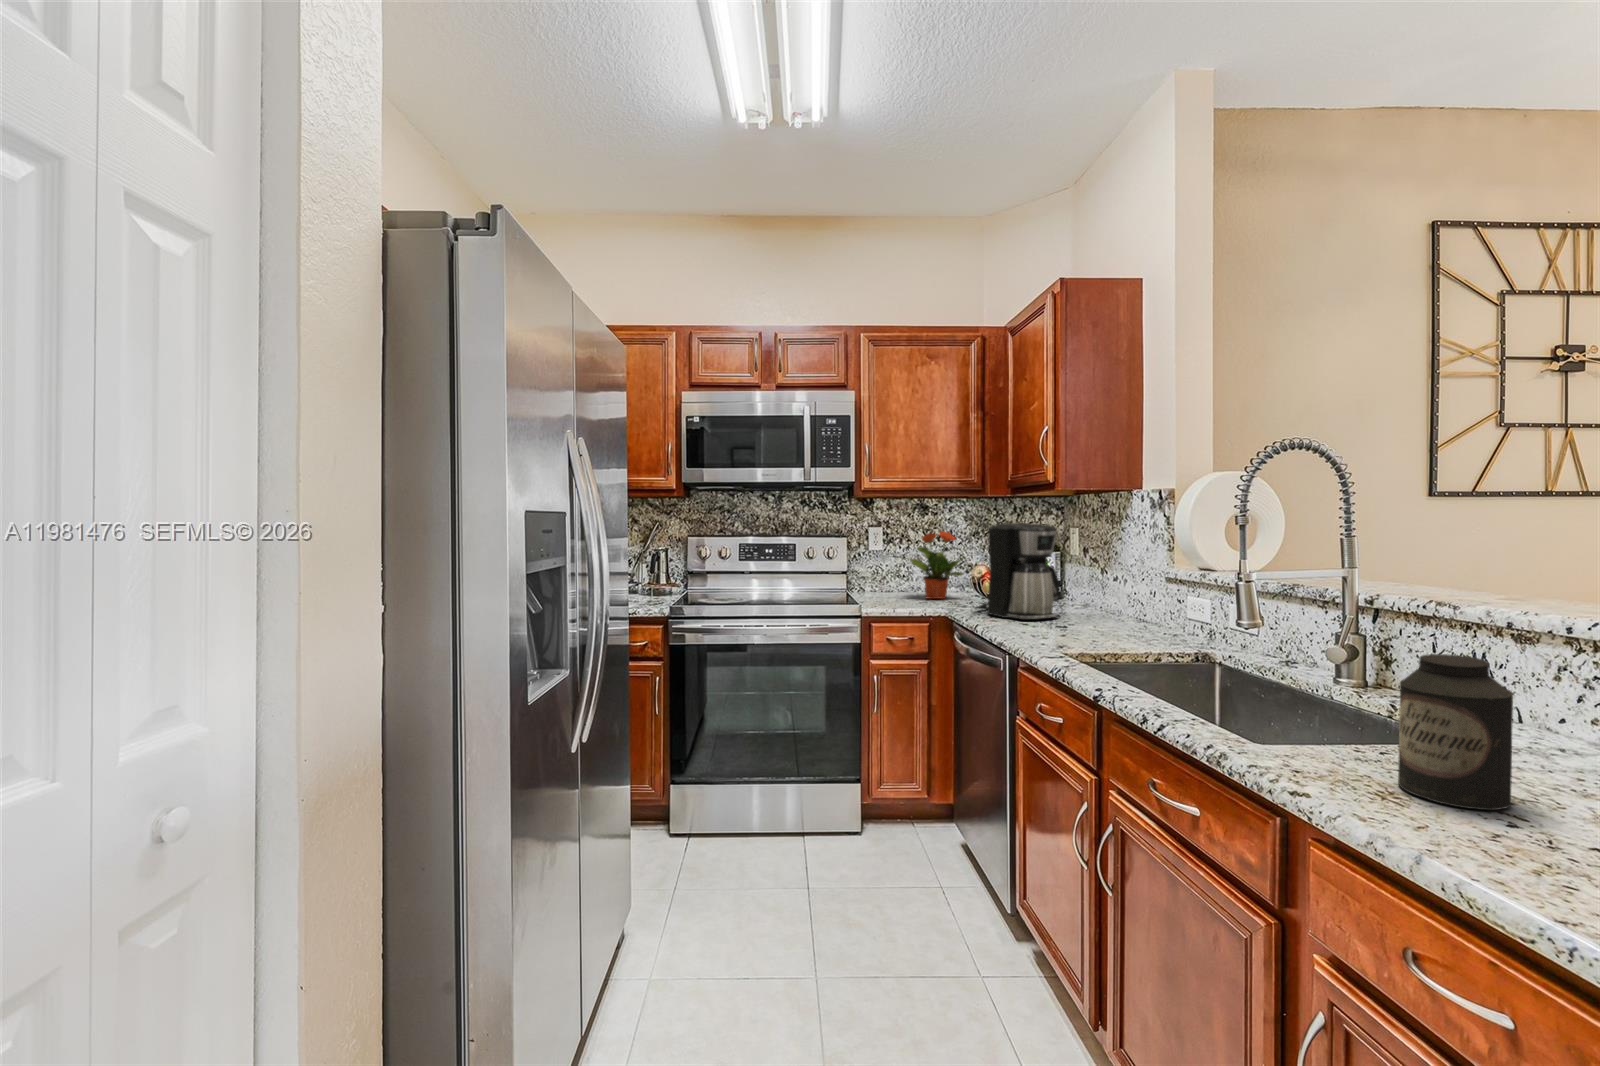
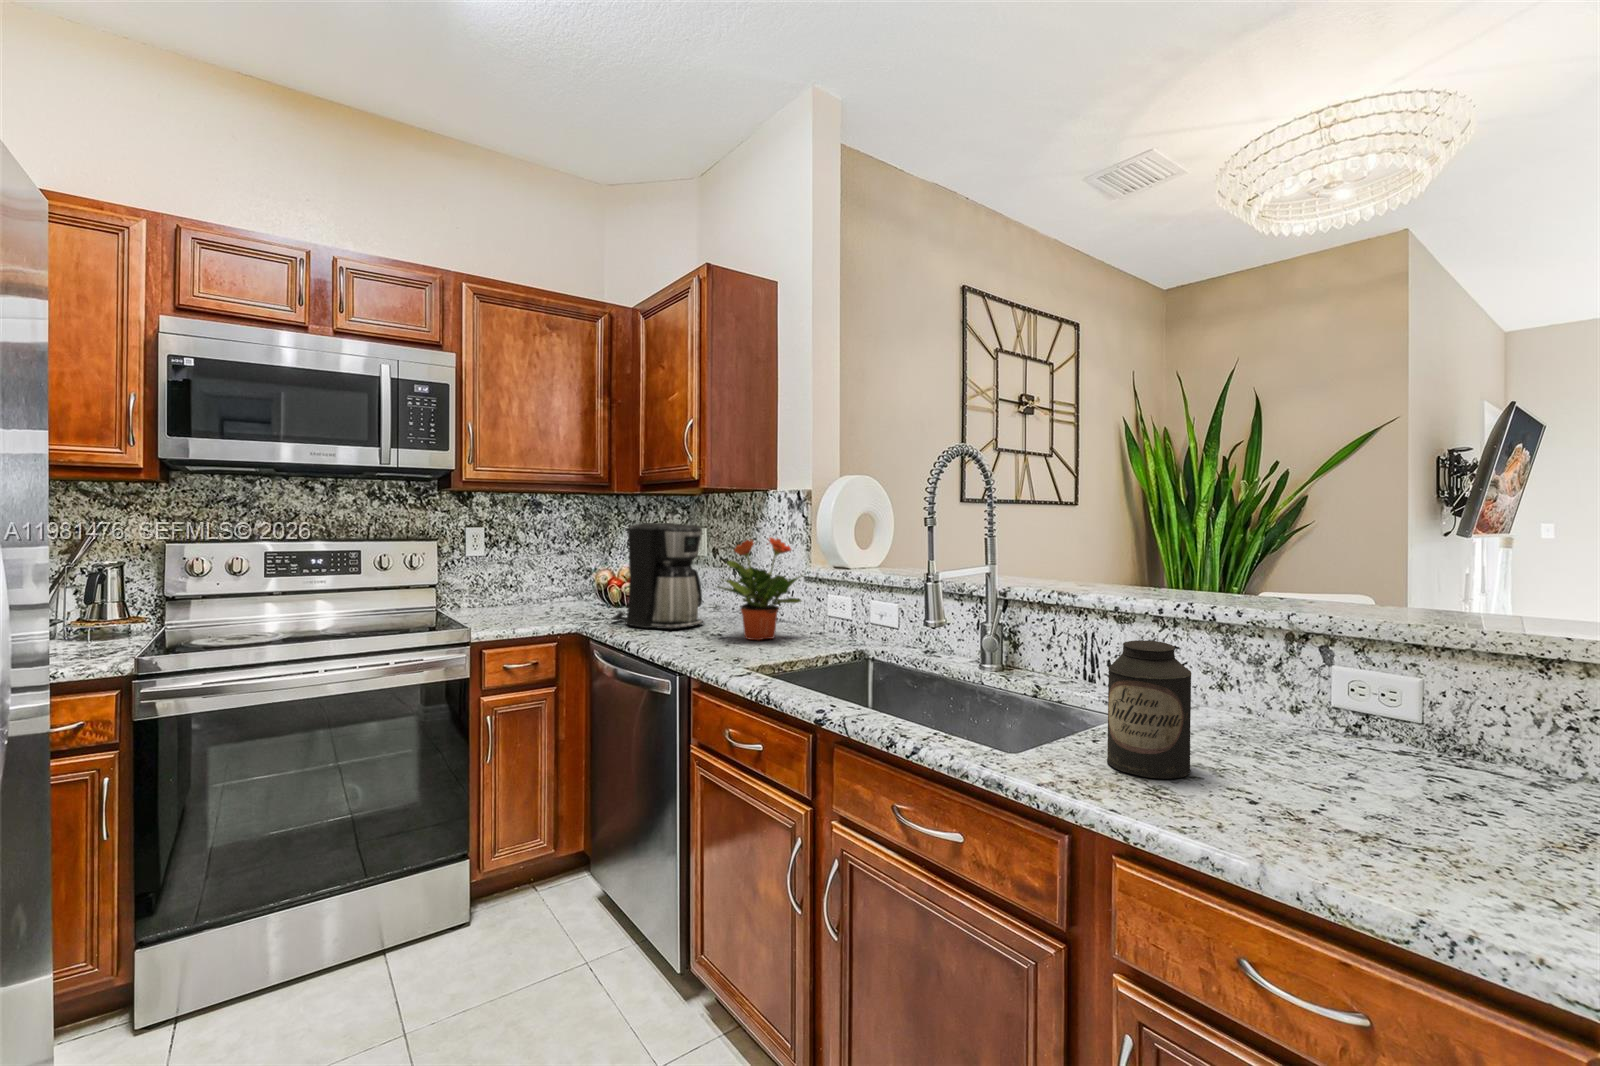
potted plant: present [908,531,964,599] -> present [718,537,801,640]

